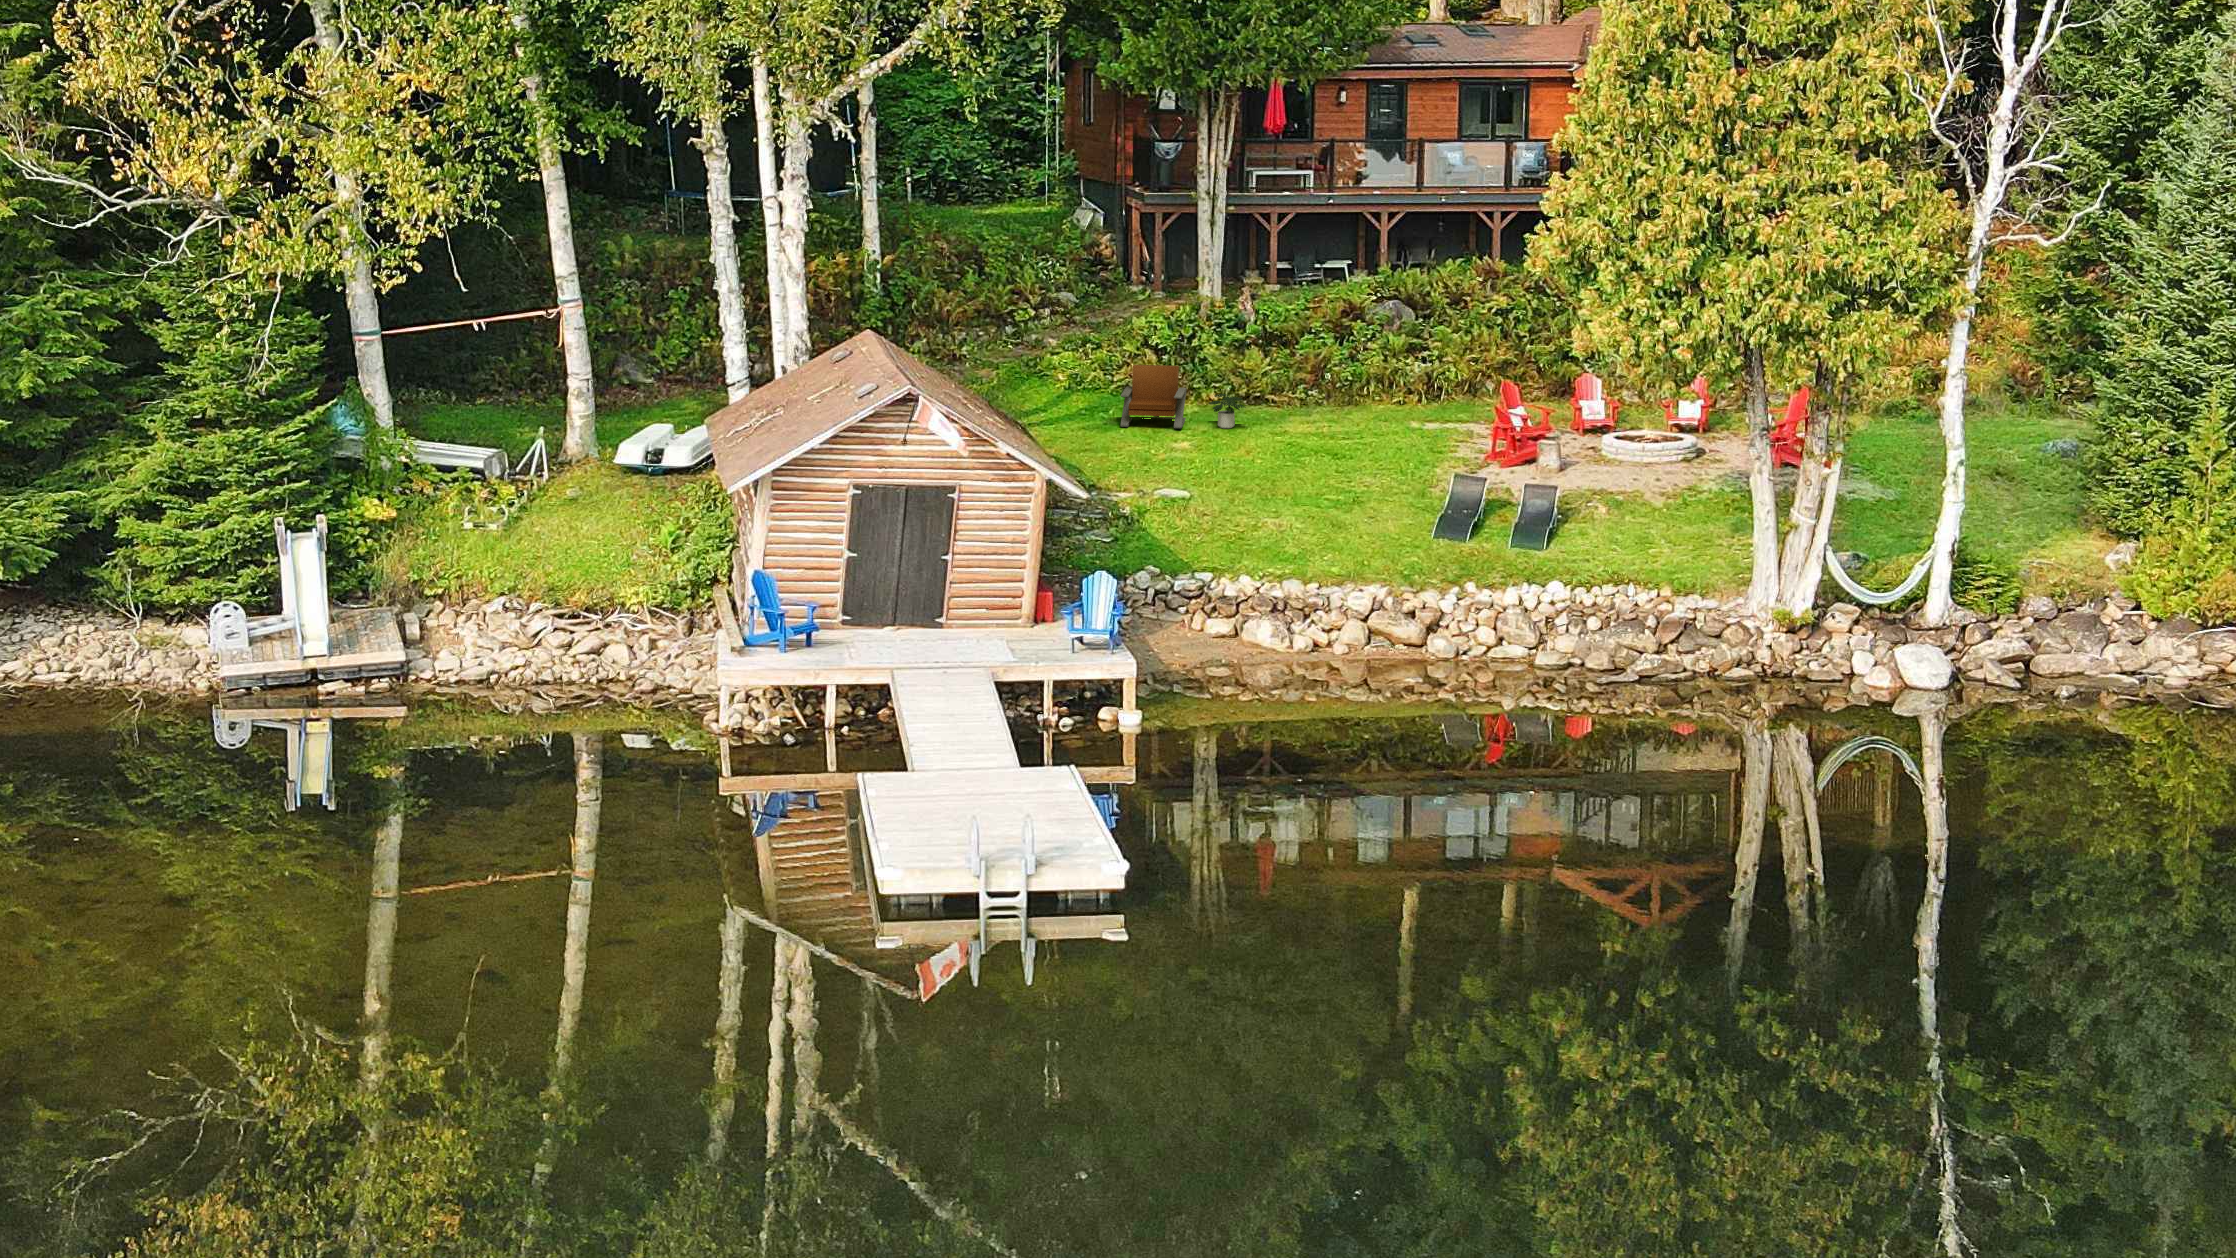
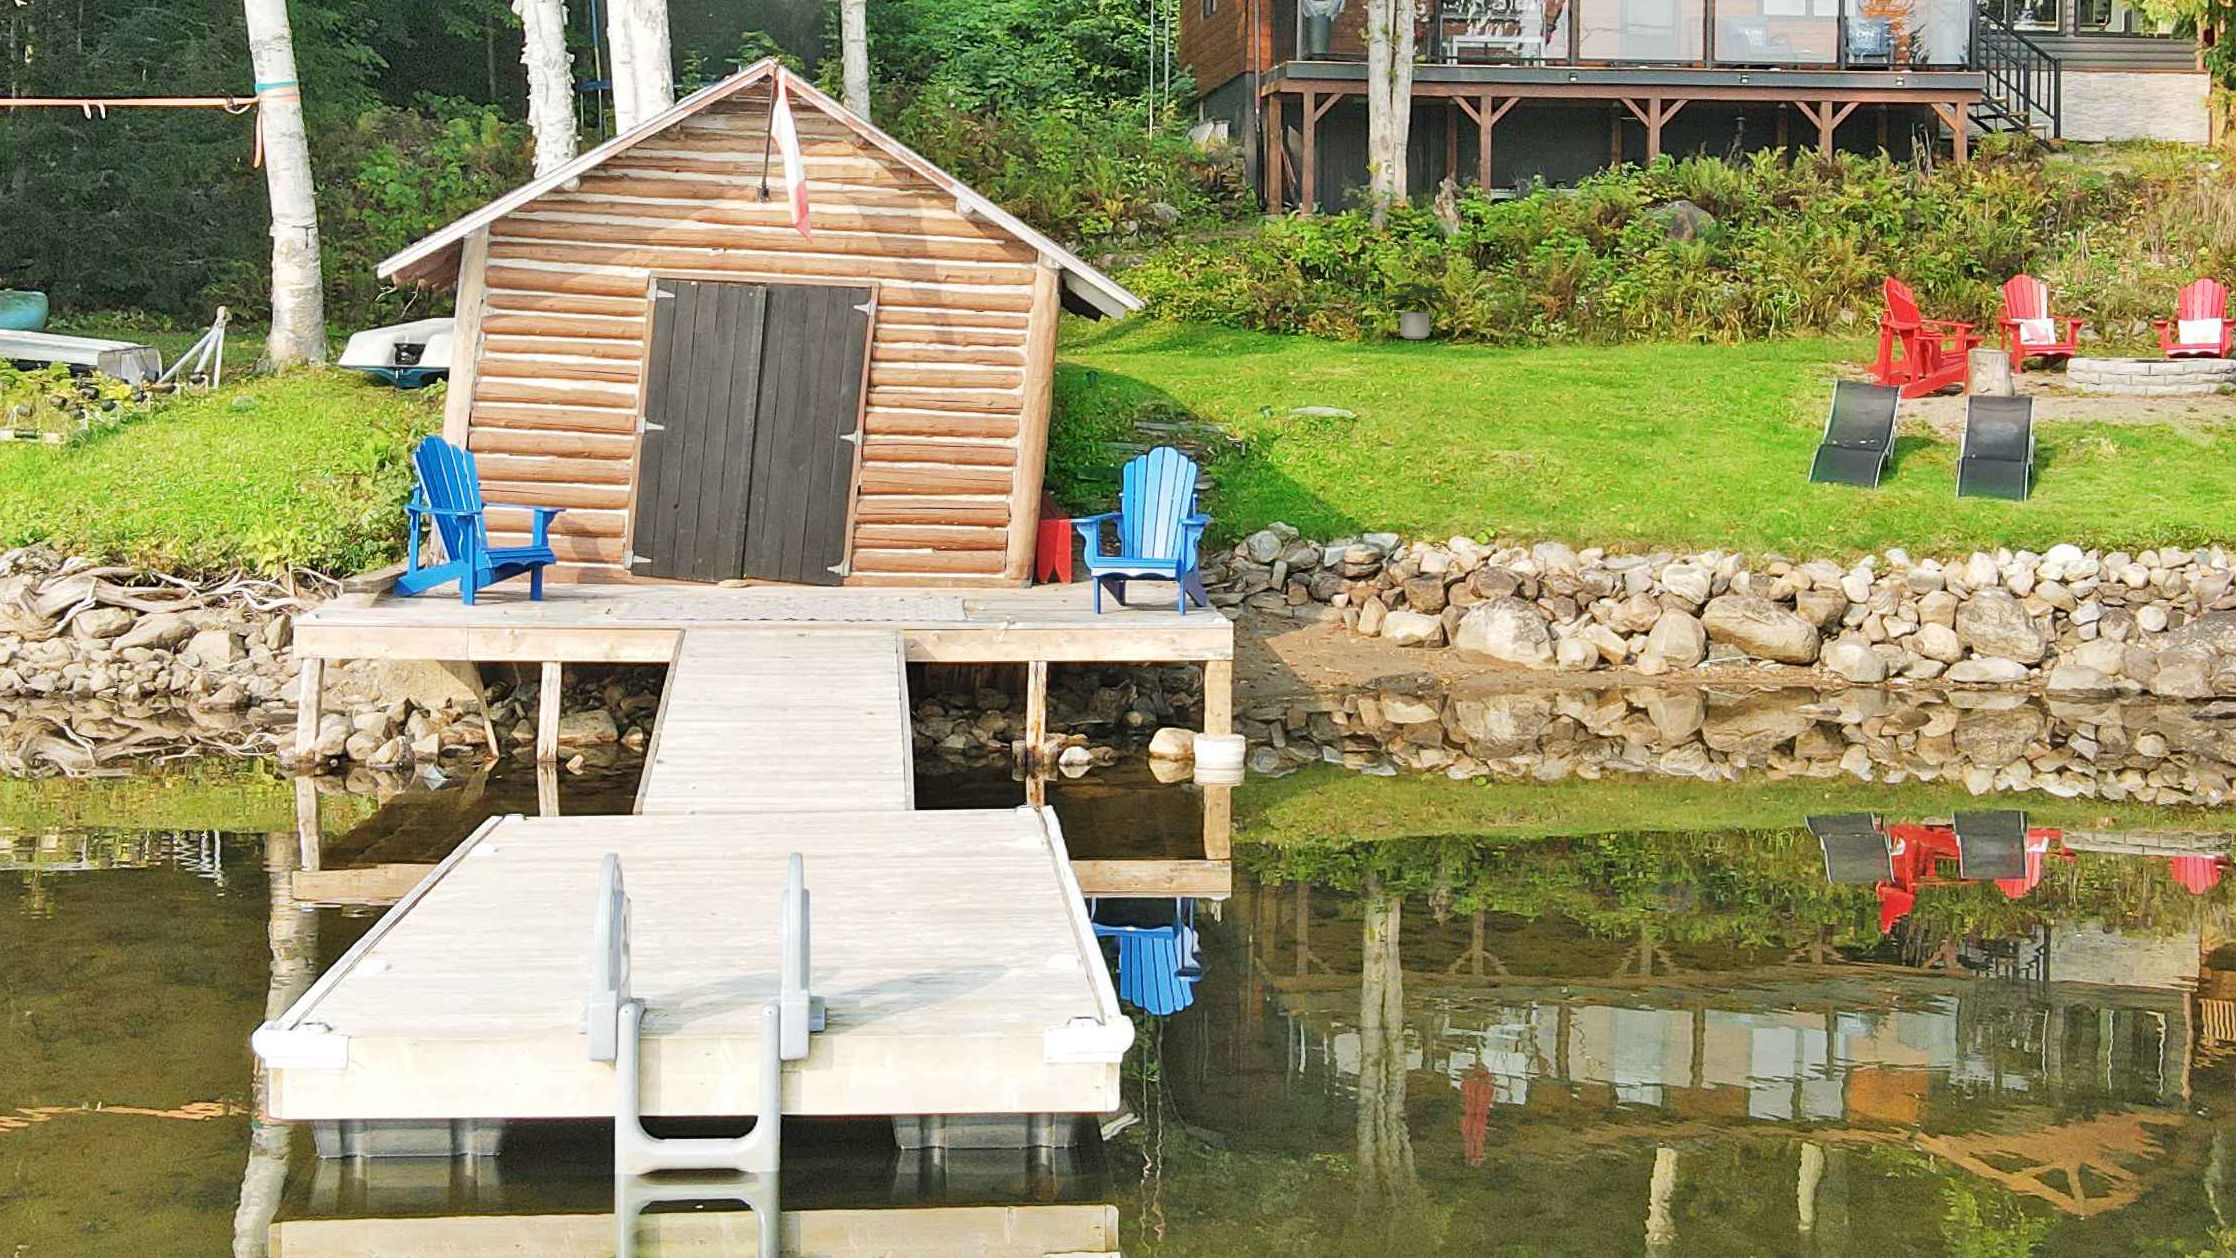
lounge chair: present [1121,365,1187,428] -> none [1233,237,1347,336]

